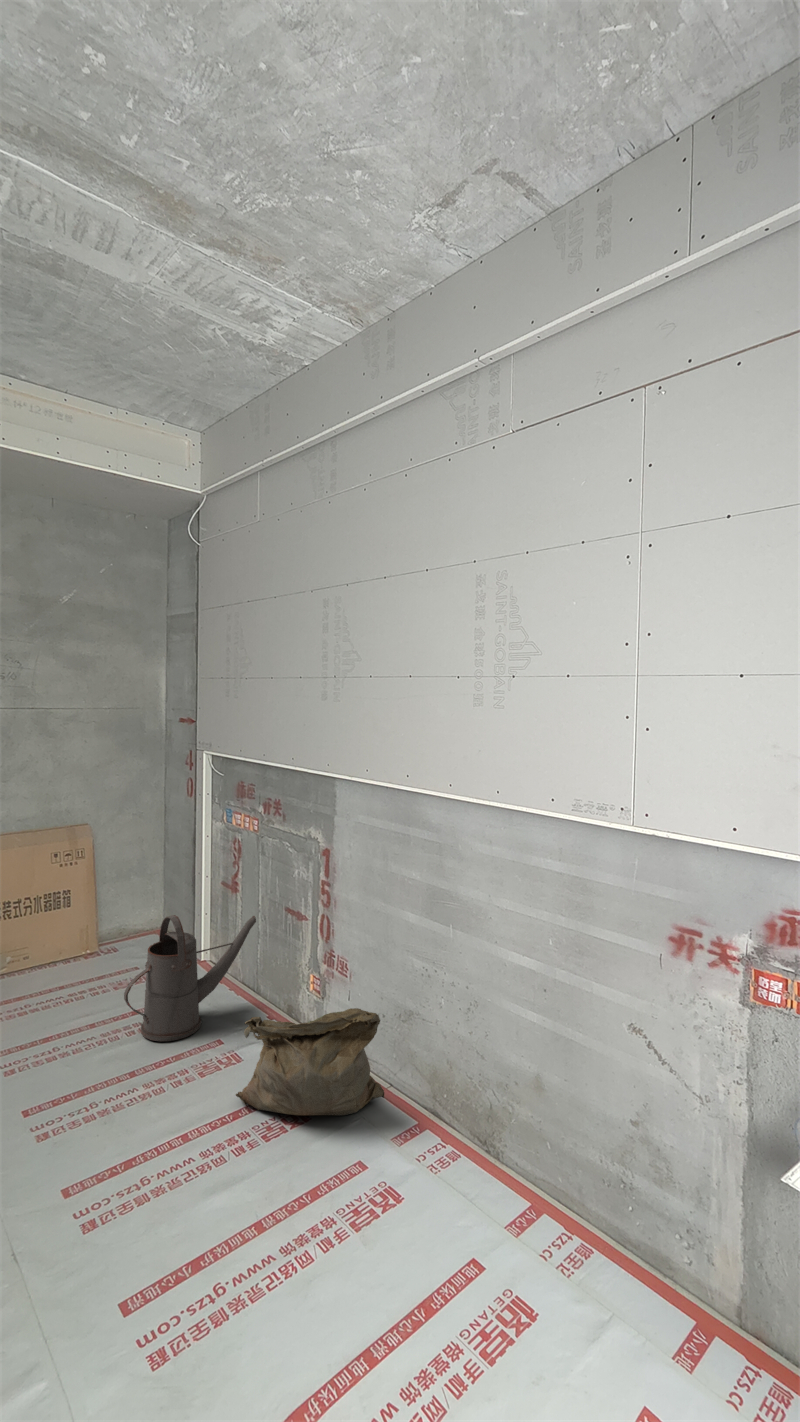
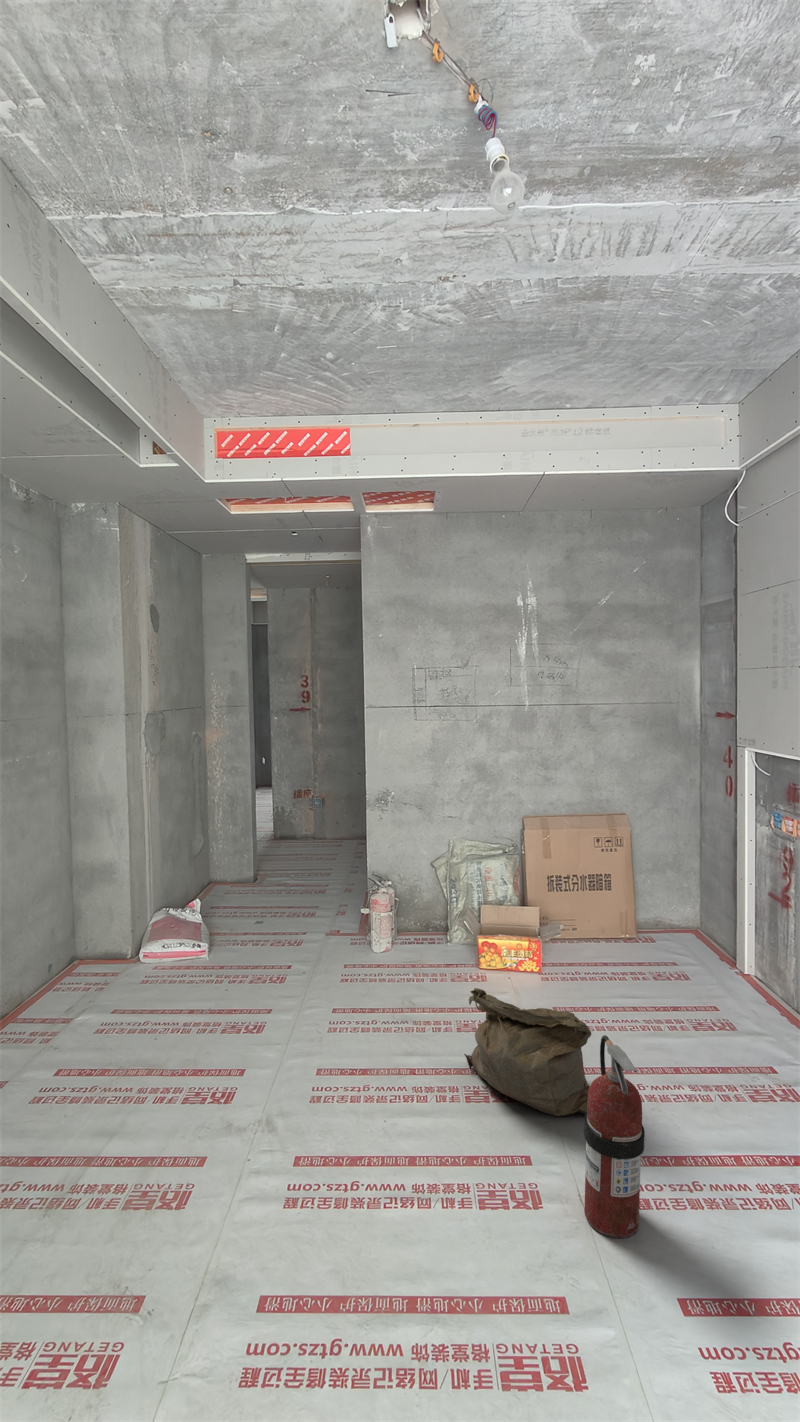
watering can: present [124,915,256,1041] -> none [426,889,550,999]
fire extinguisher: none [426,1014,498,1191] -> present [584,1035,645,1238]

